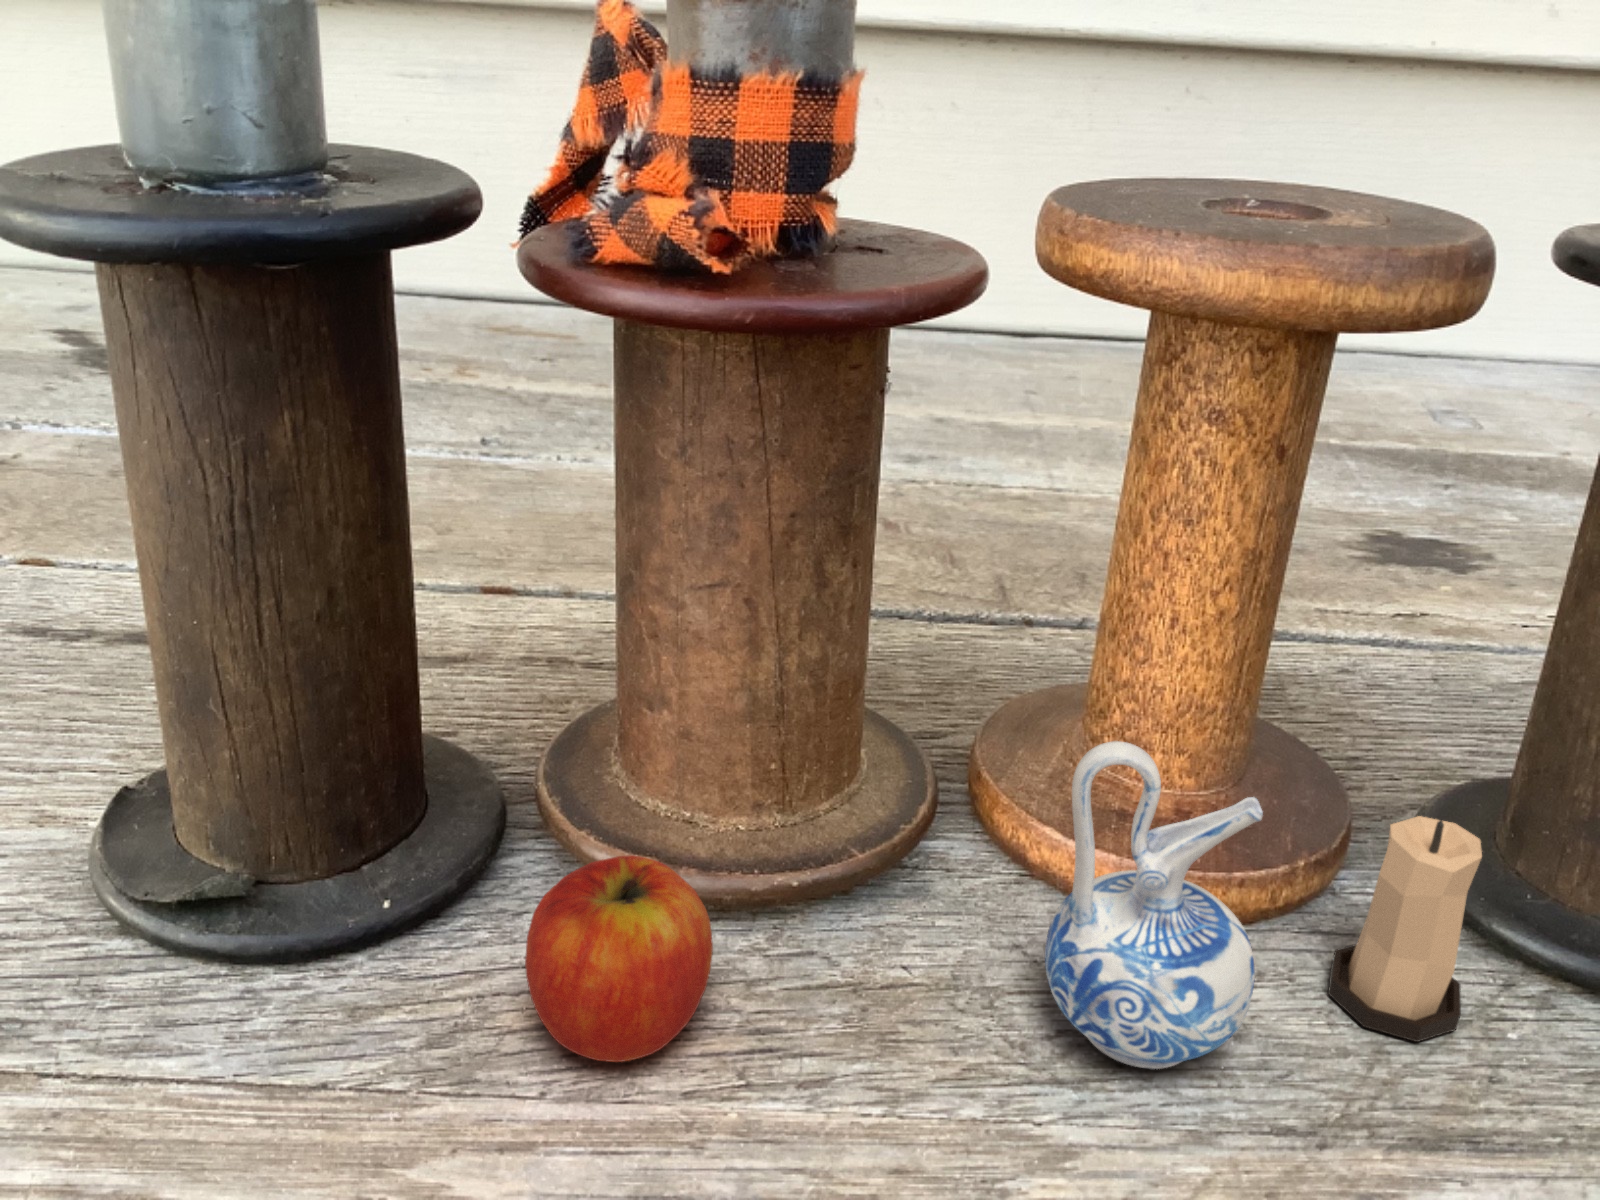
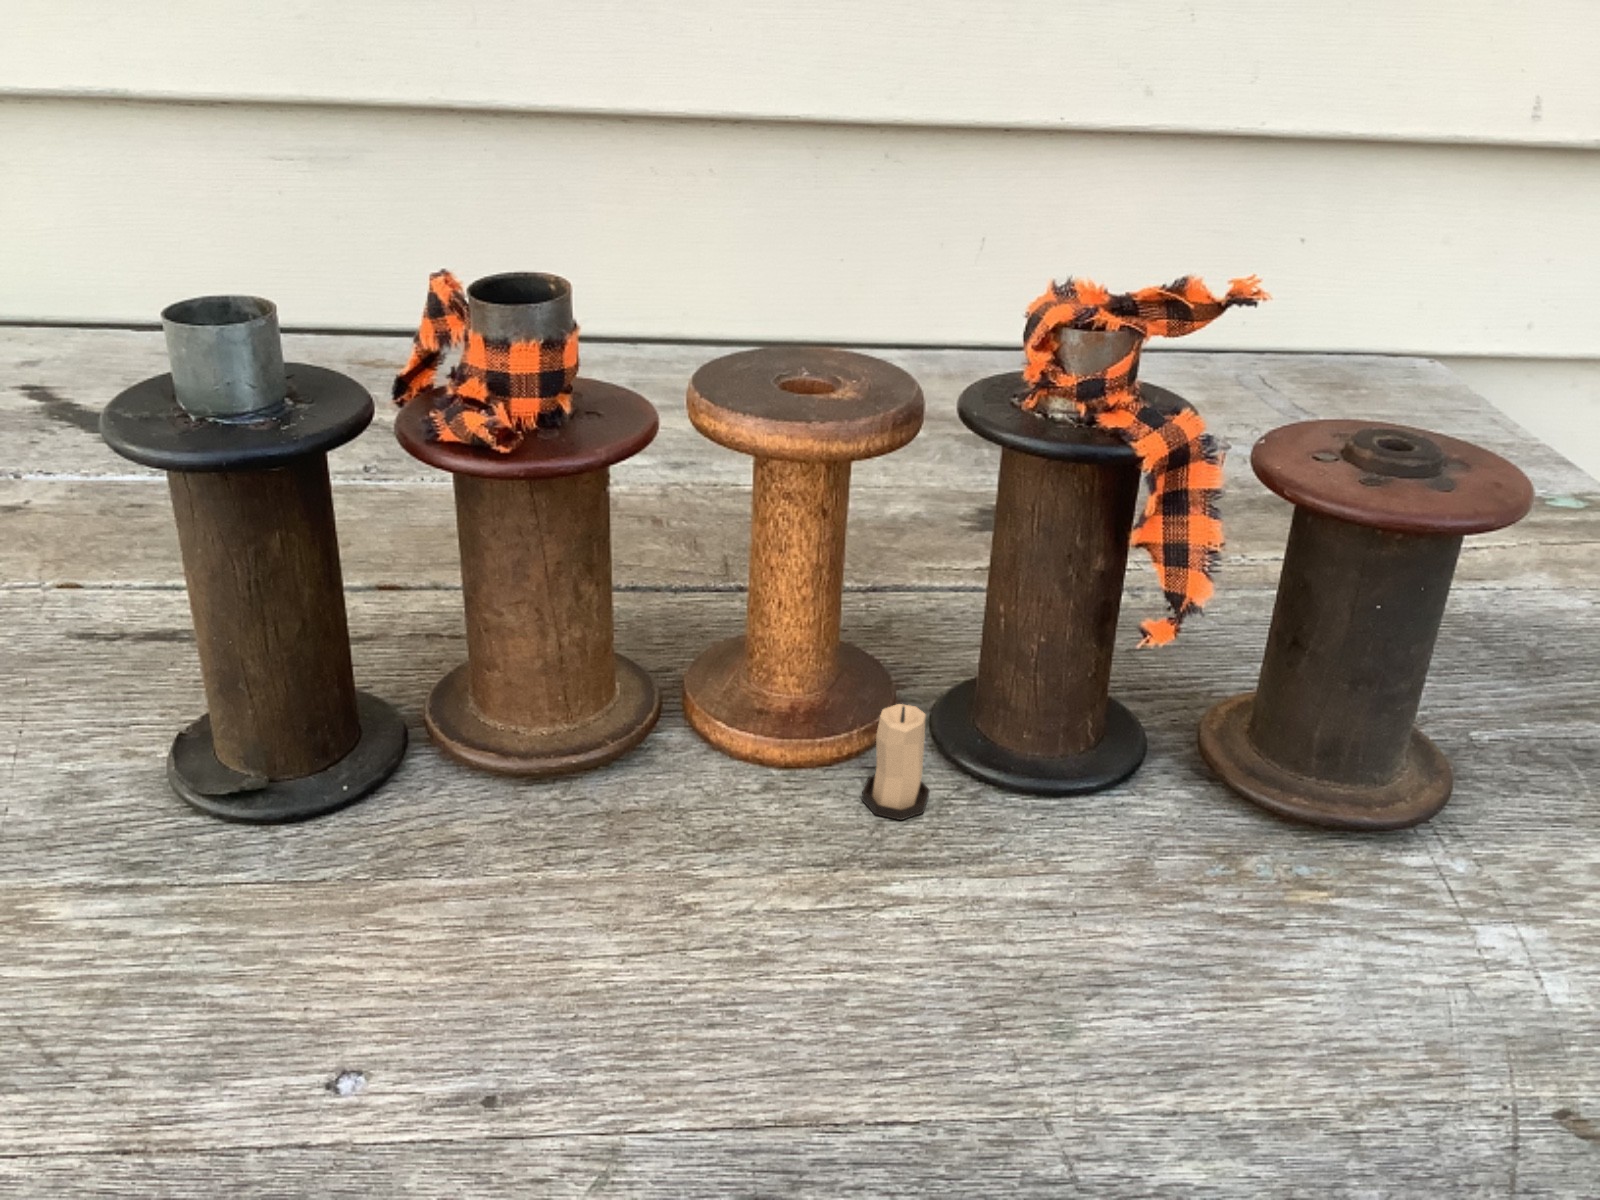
ceramic pitcher: present [1045,741,1263,1069] -> none [703,678,808,842]
apple: present [525,855,713,1062] -> none [426,752,526,857]

